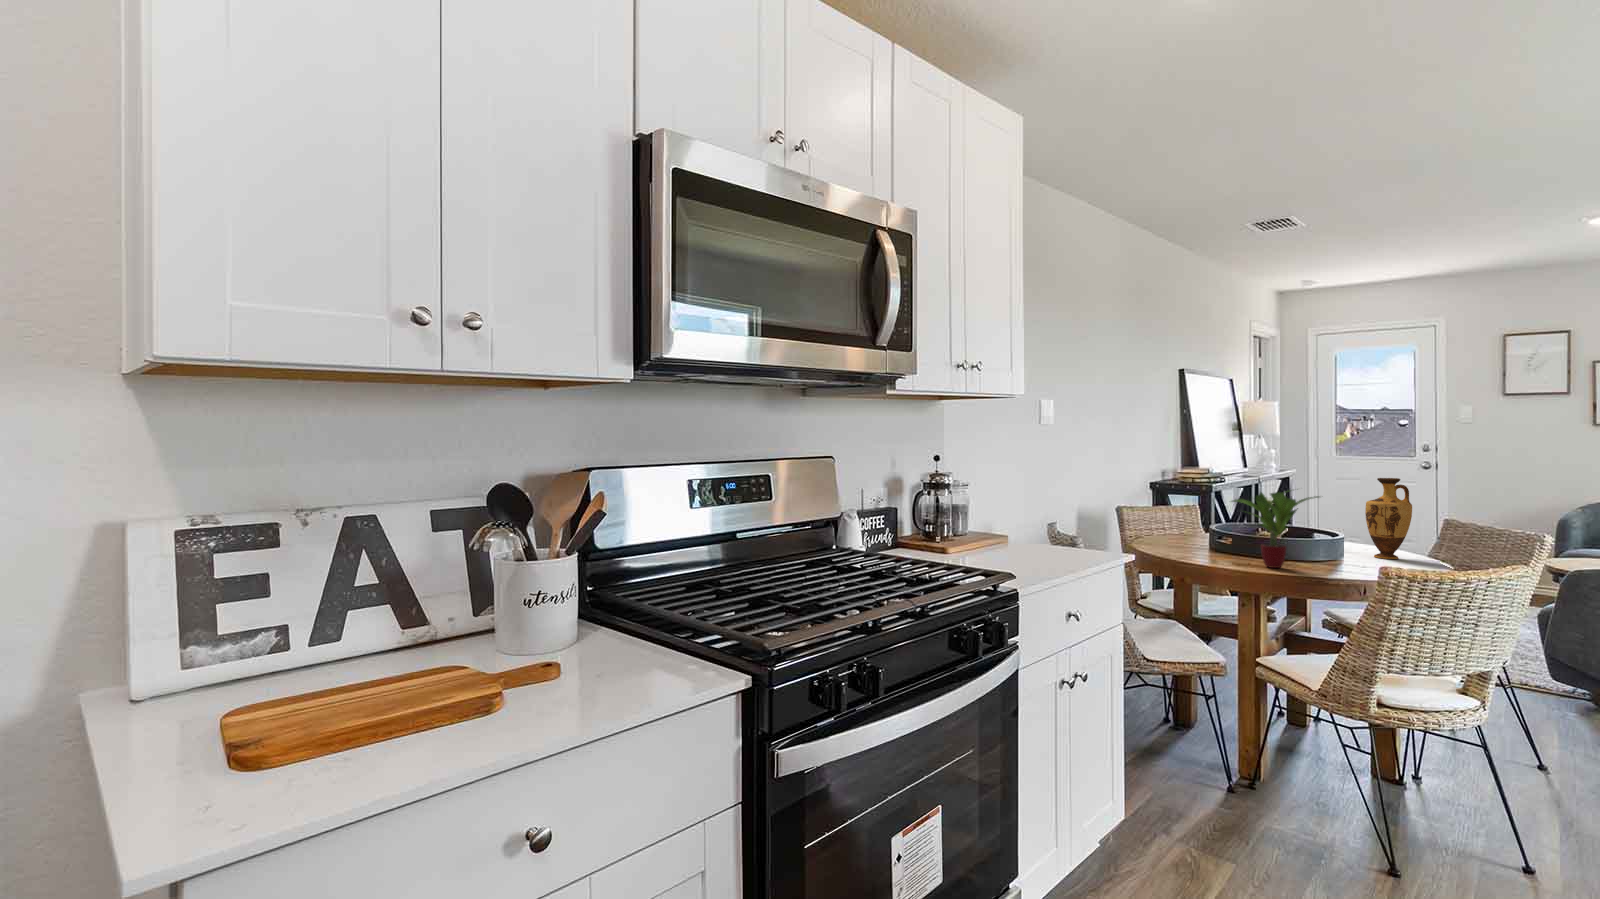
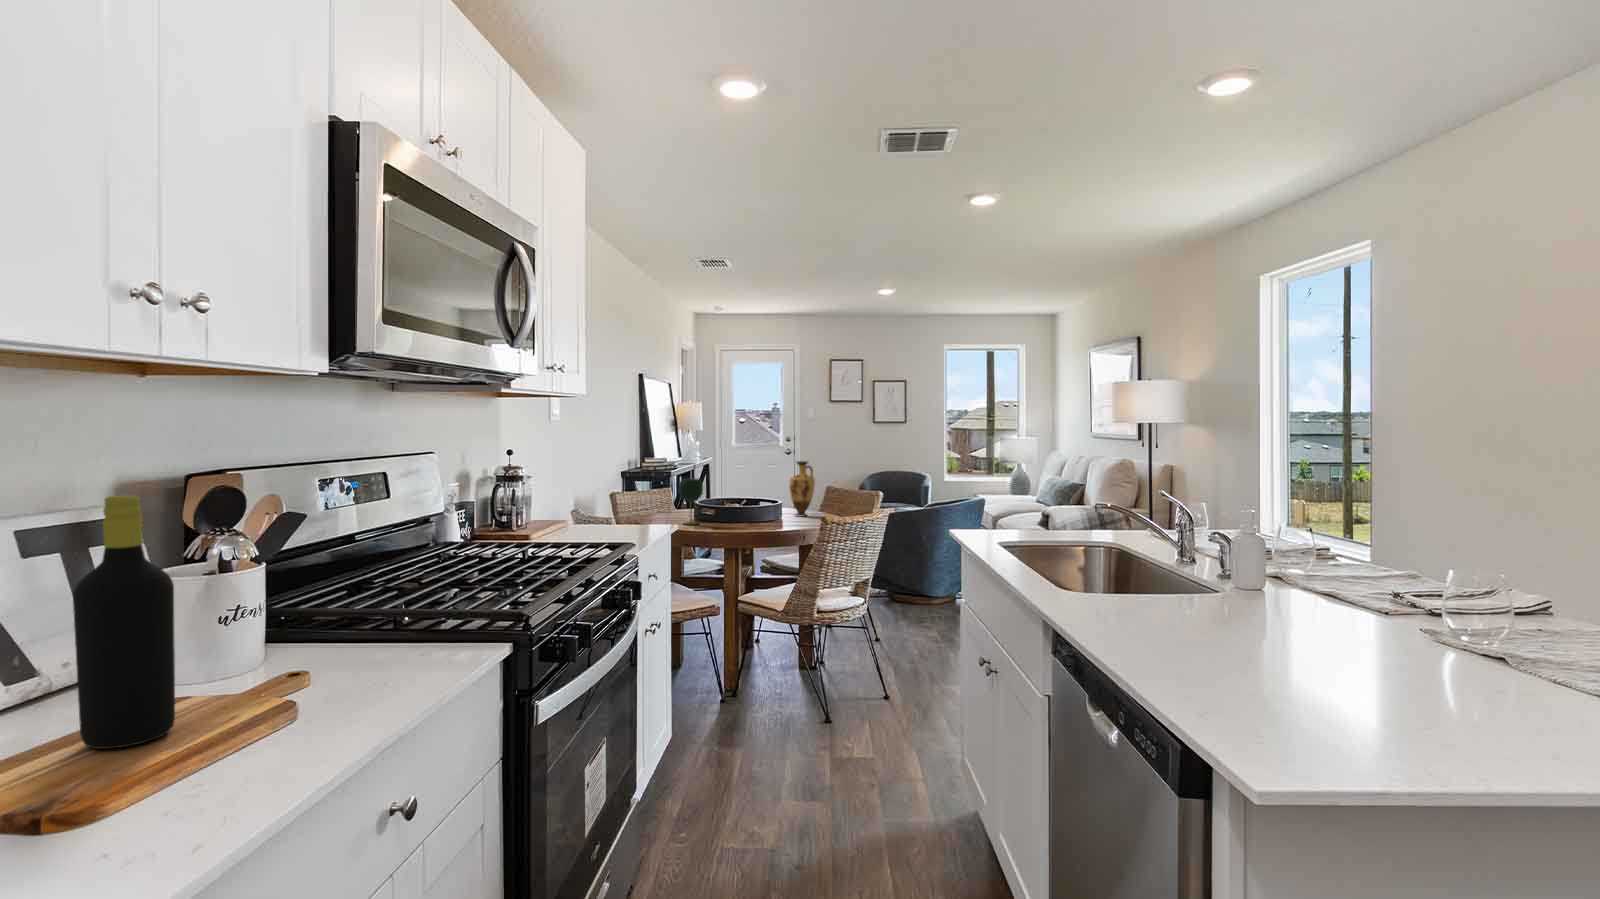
bottle: none [364,488,433,701] -> present [73,495,175,749]
potted plant: present [1232,491,1319,568] -> none [717,470,778,528]
wine glass: none [1177,496,1212,555] -> present [678,478,703,525]

